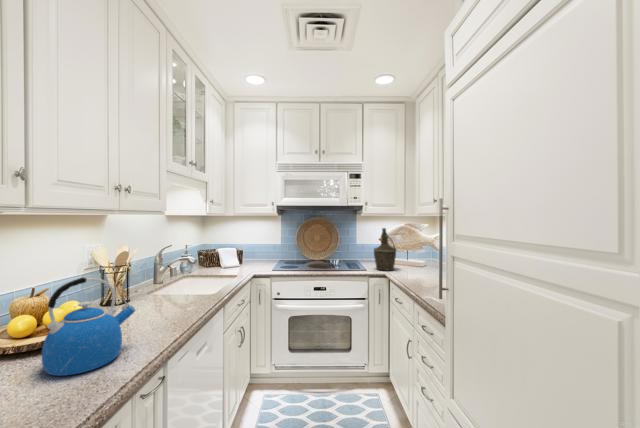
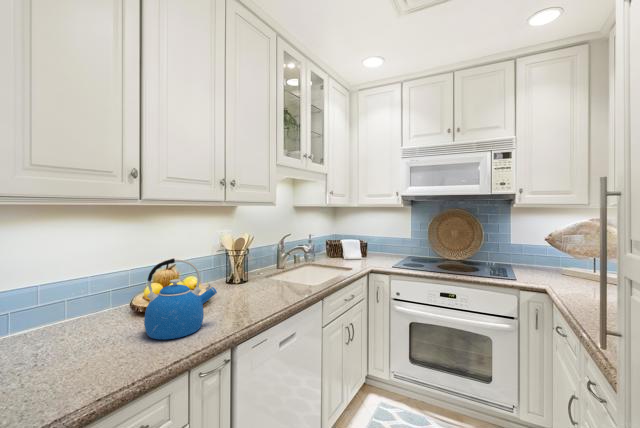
bottle: present [374,228,396,270] -> none [531,224,572,285]

